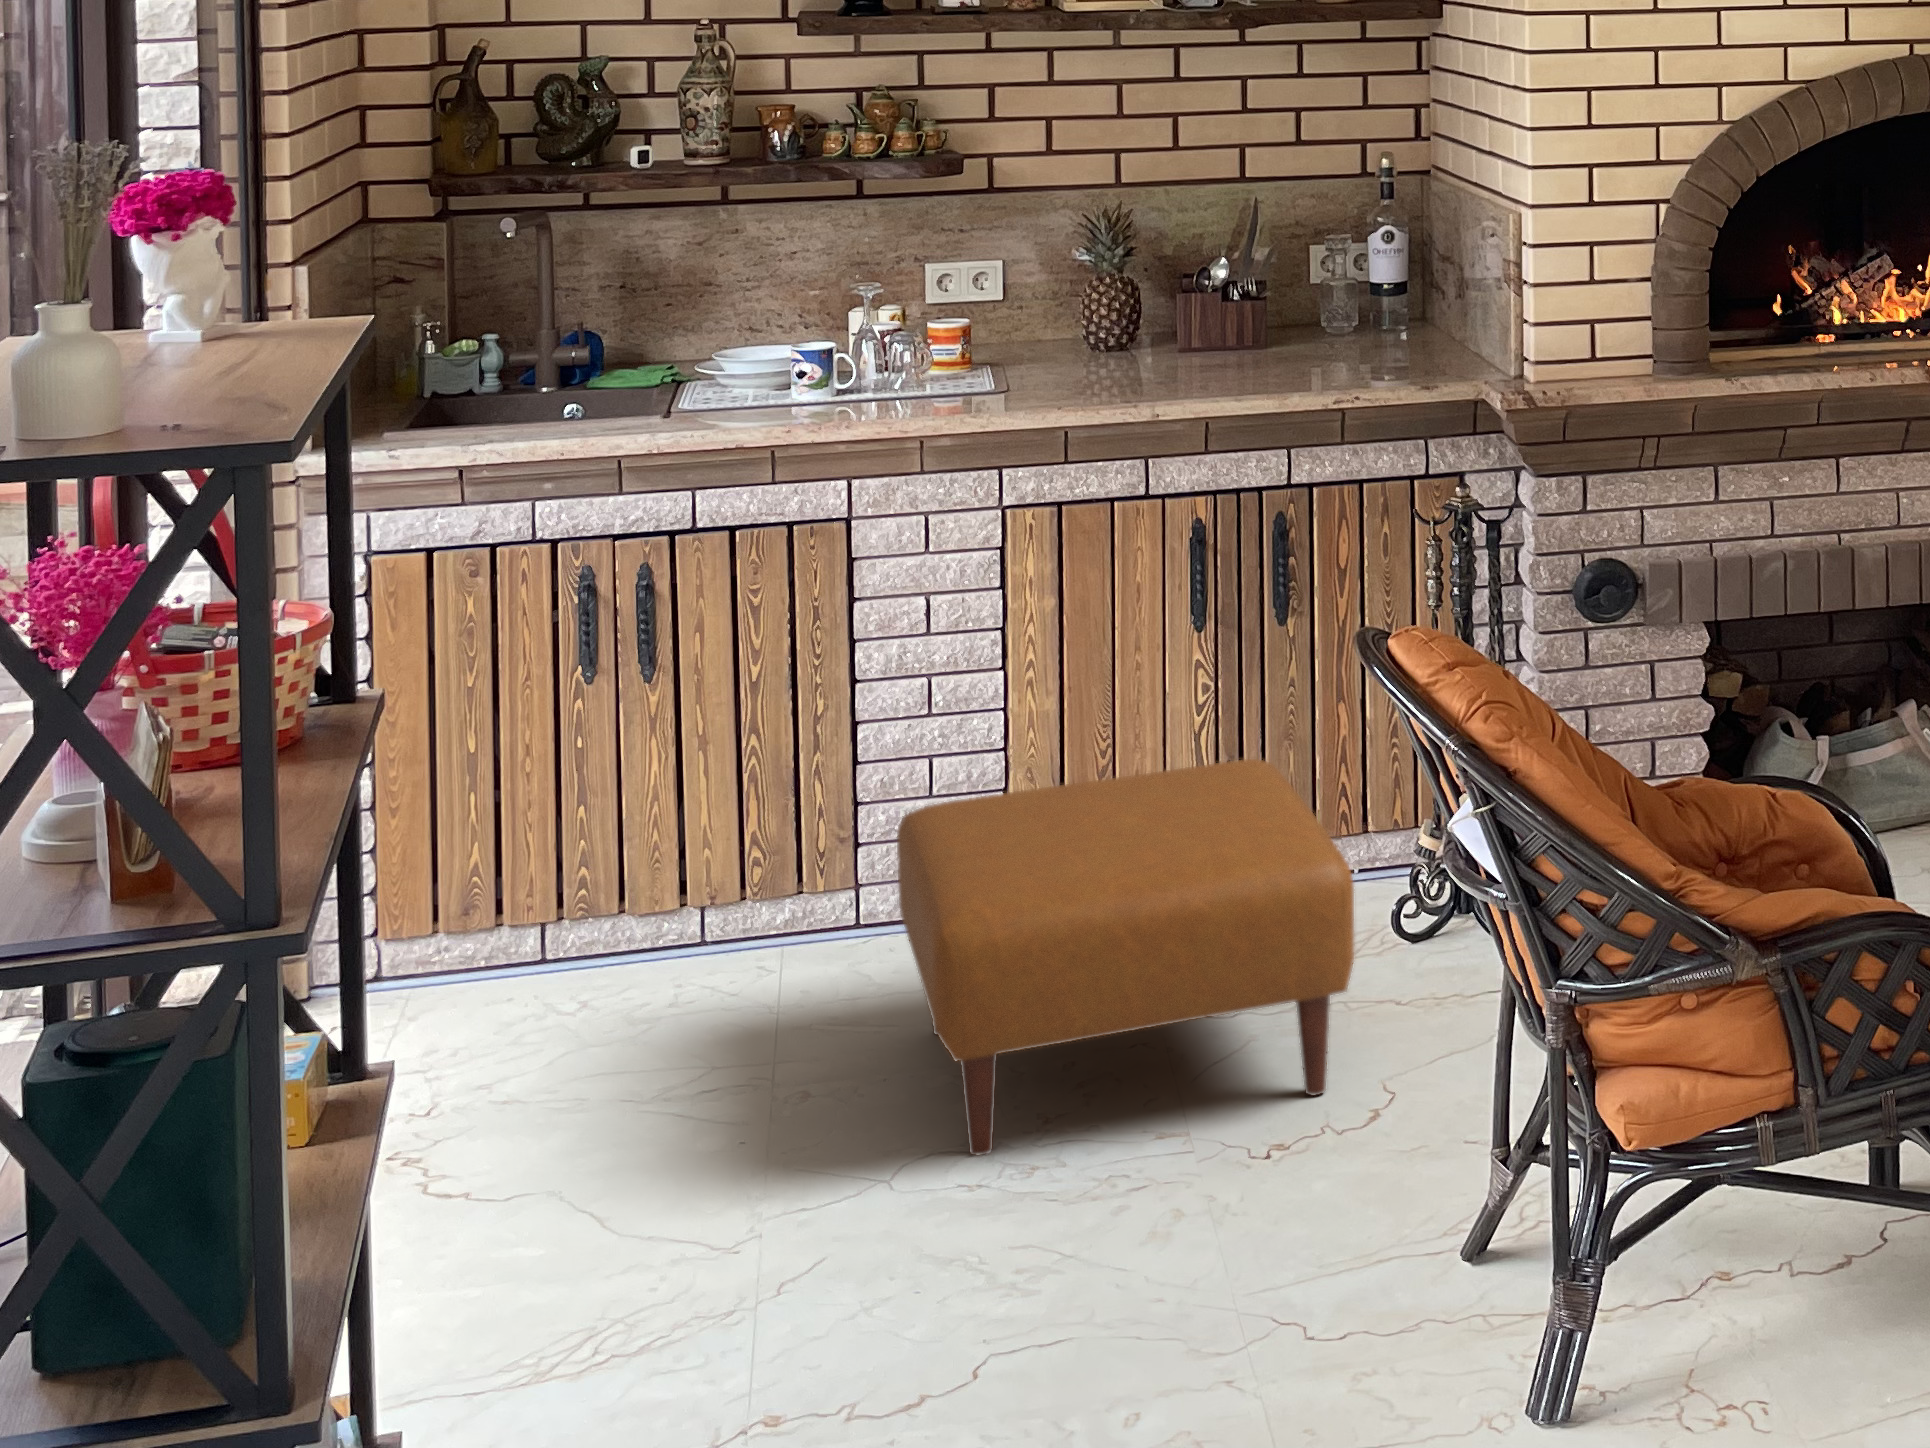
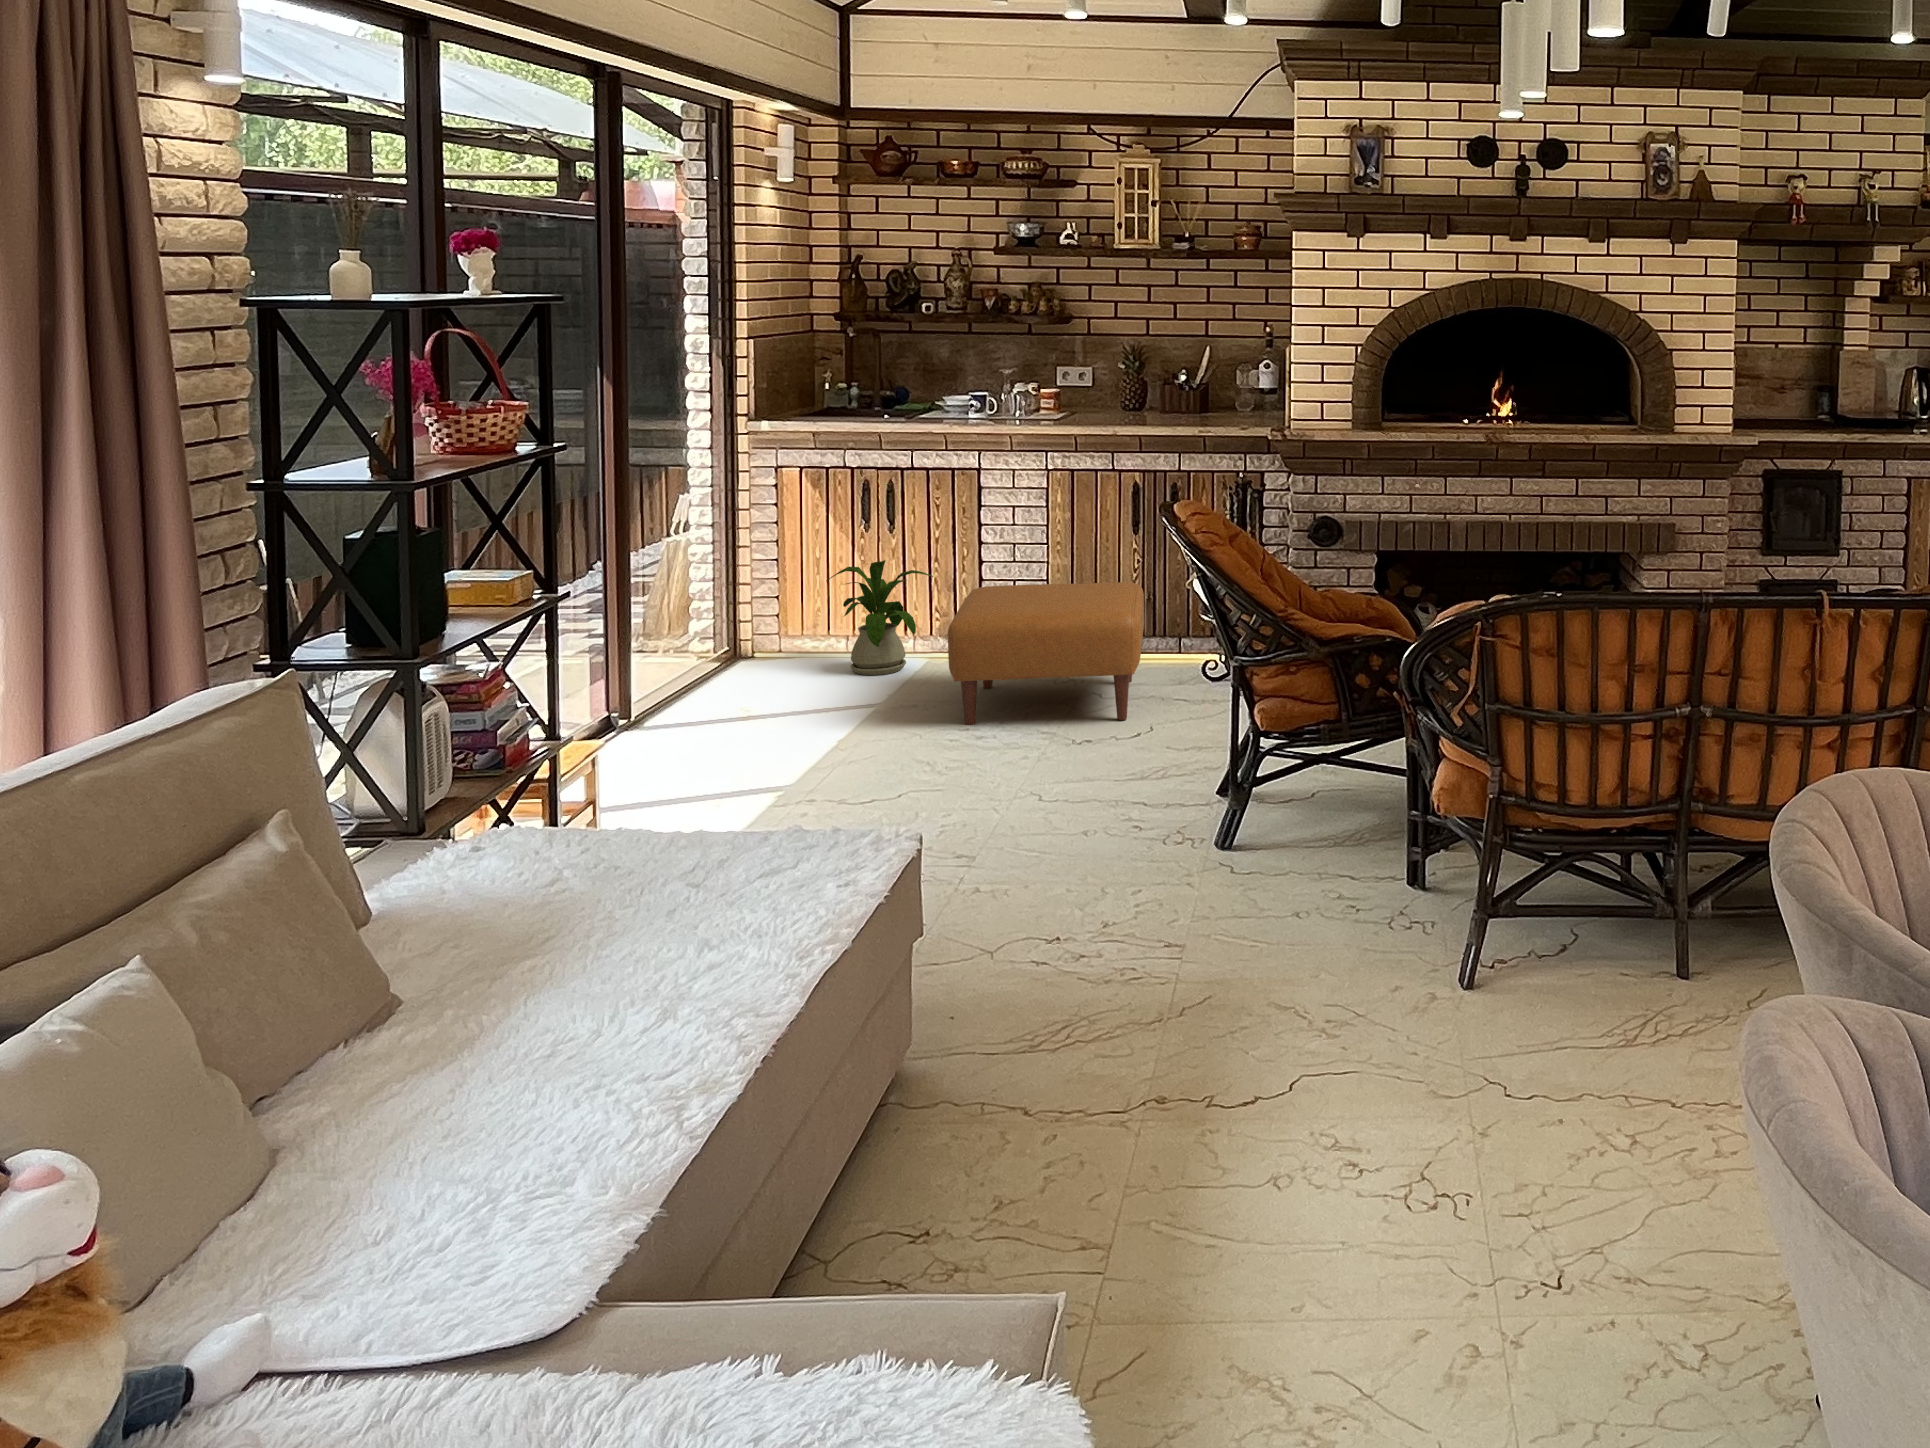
house plant: none [524,760,781,1028] -> present [826,560,933,675]

